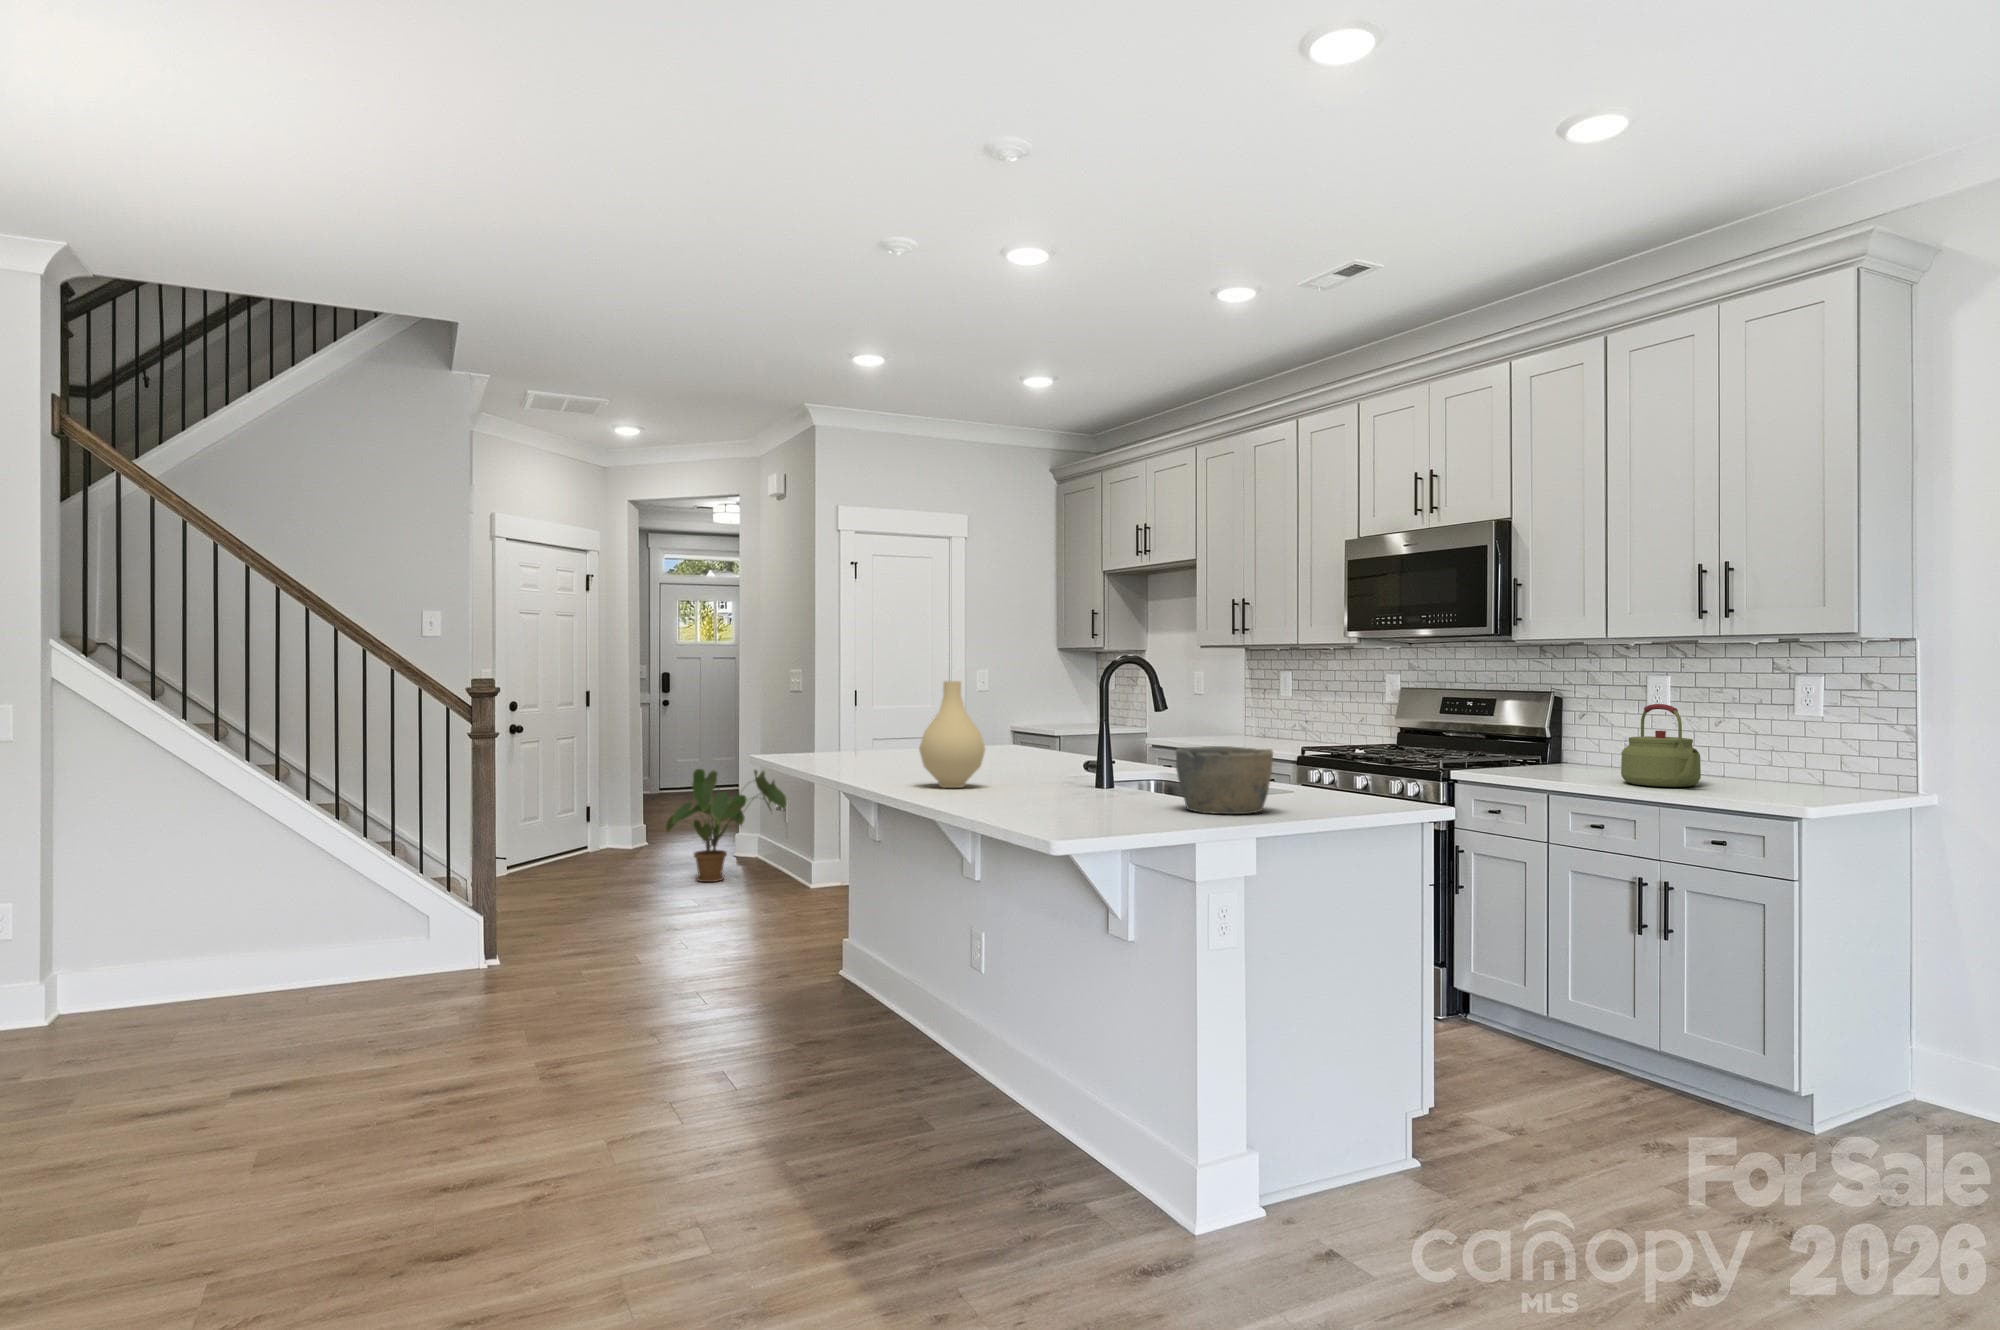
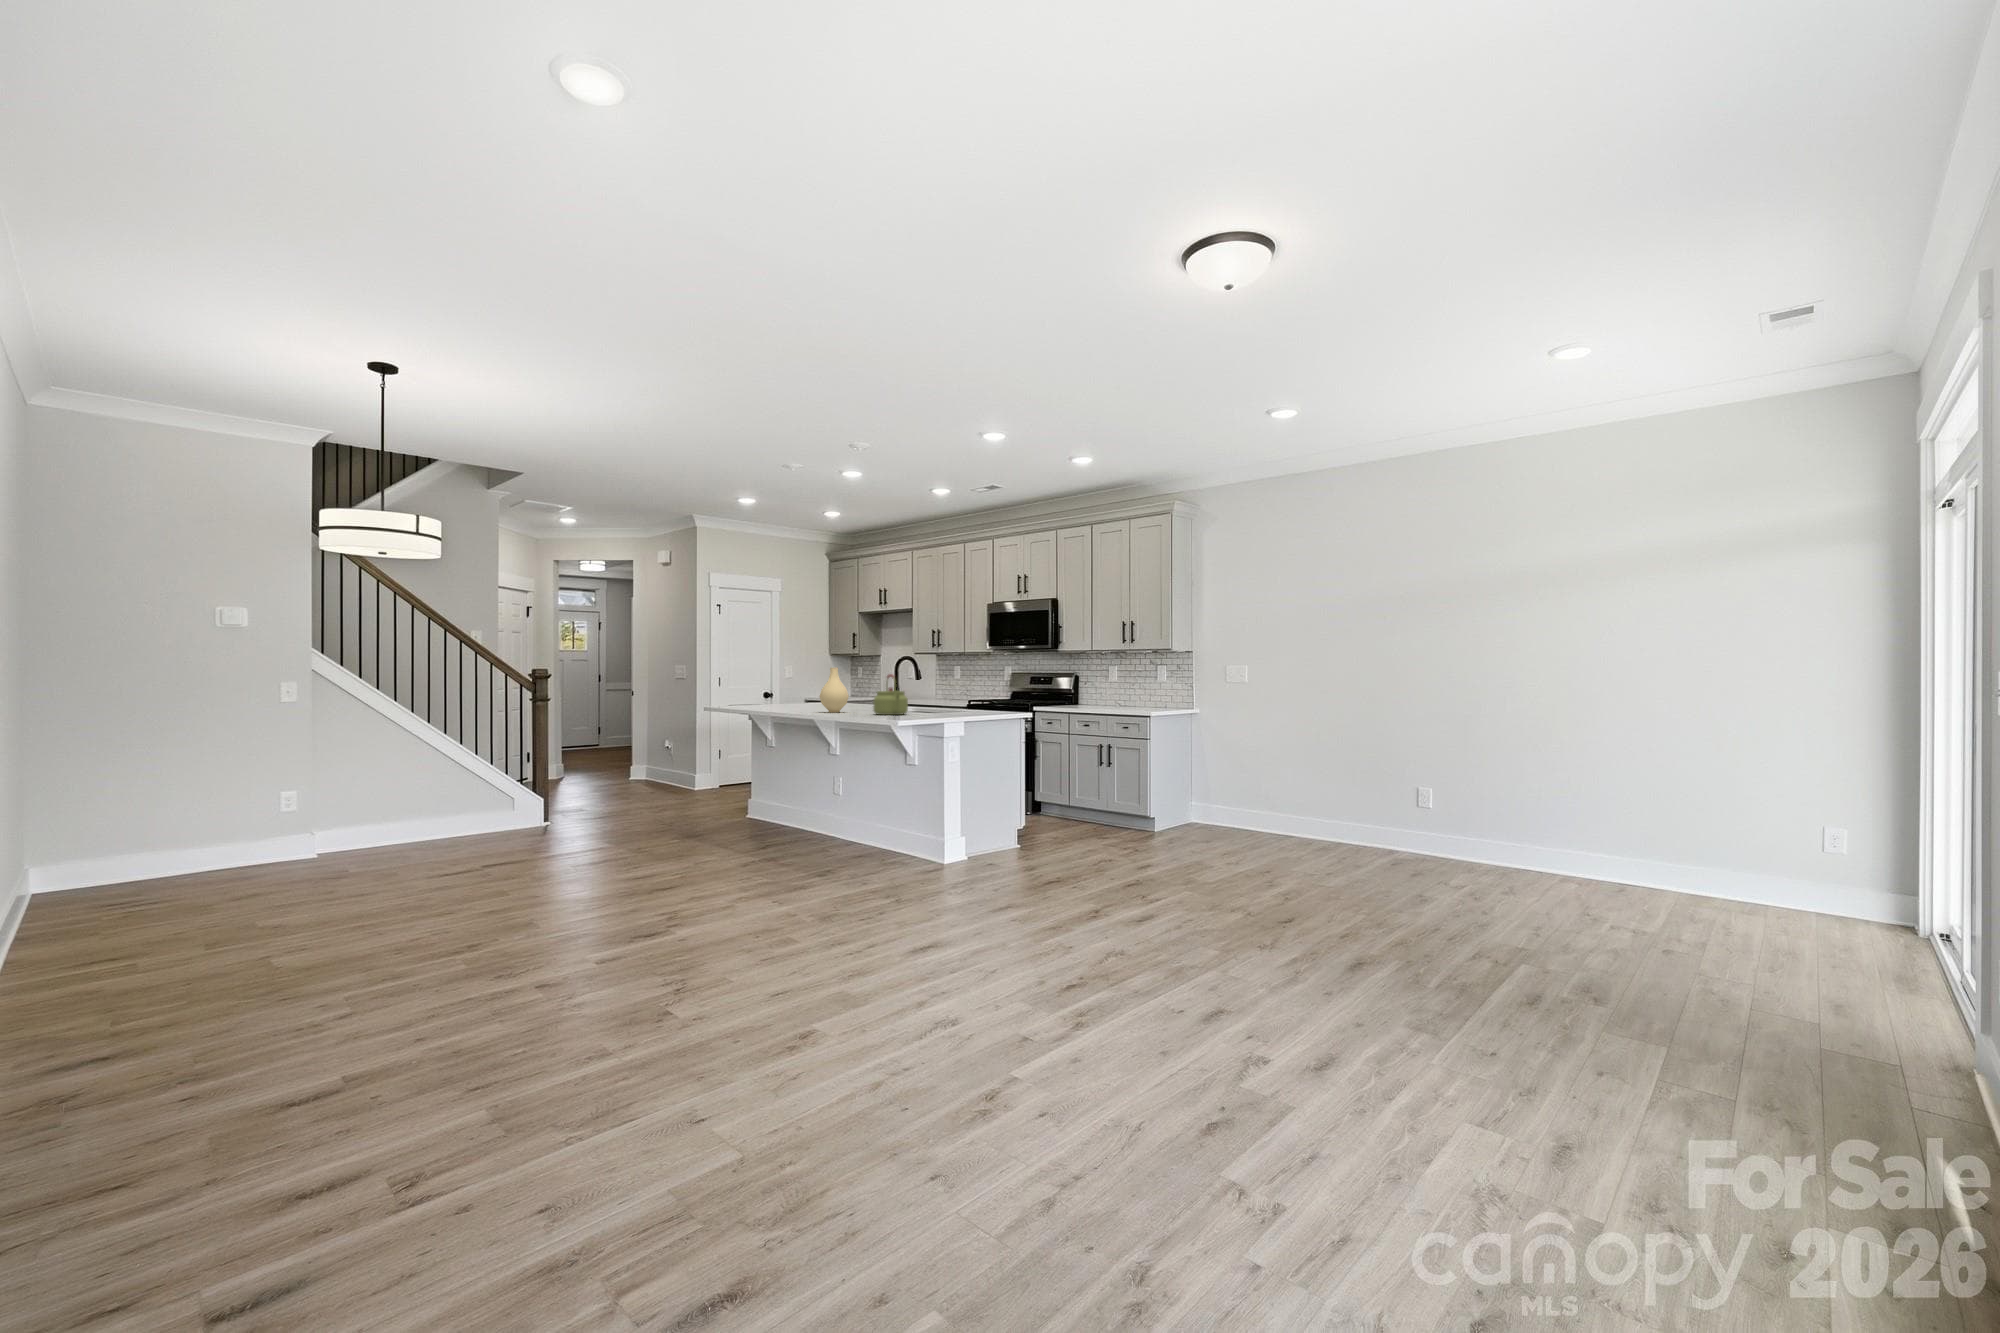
kettle: present [1621,704,1701,787] -> present [873,674,908,715]
bowl: present [1176,746,1273,814] -> none [934,691,970,715]
house plant: present [666,769,787,882] -> none [601,724,679,790]

